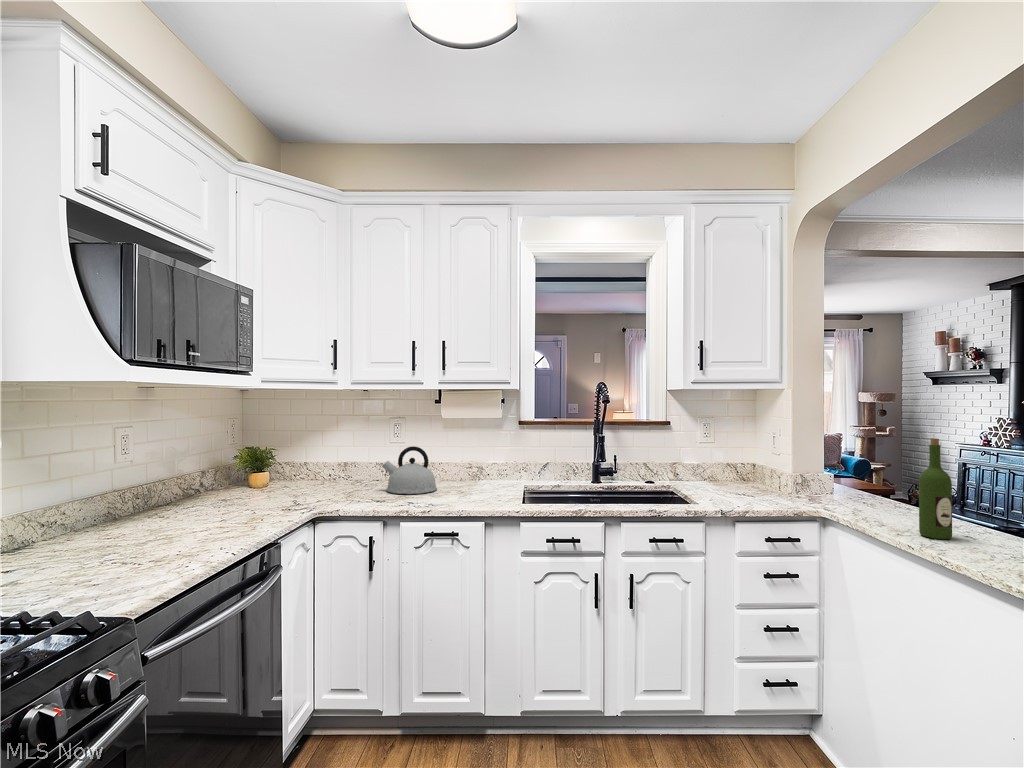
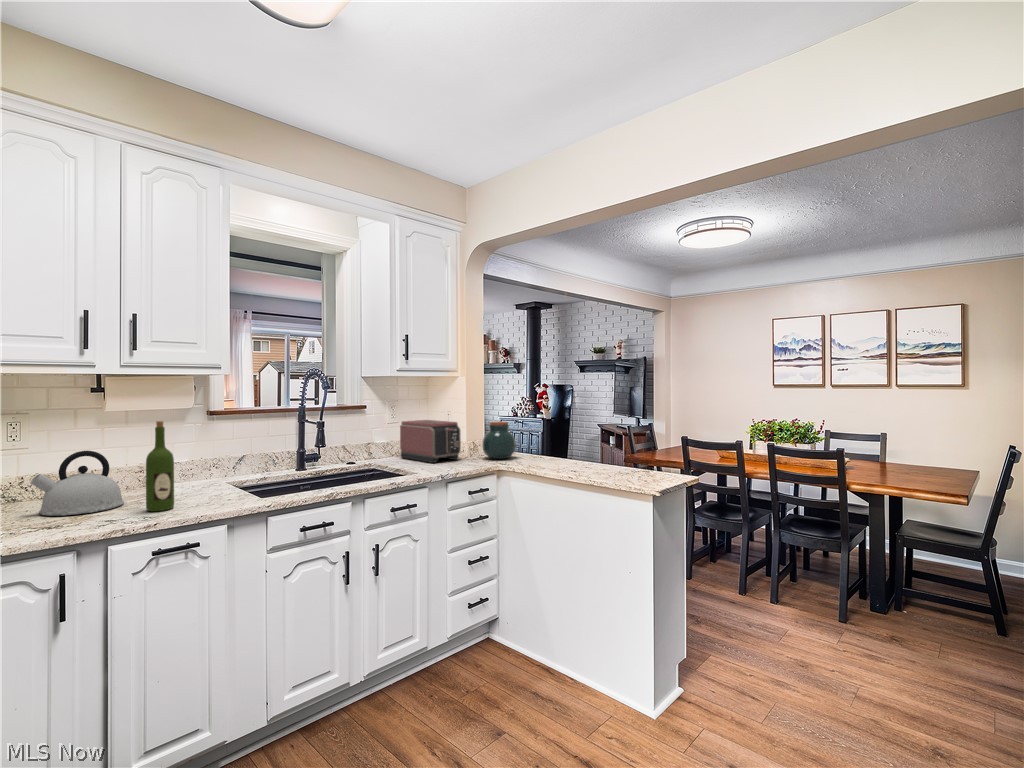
wine bottle: present [919,438,952,539] -> present [146,421,174,511]
toaster: none [706,442,775,495] -> present [400,420,461,463]
jar: none [806,451,858,502] -> present [482,421,516,459]

